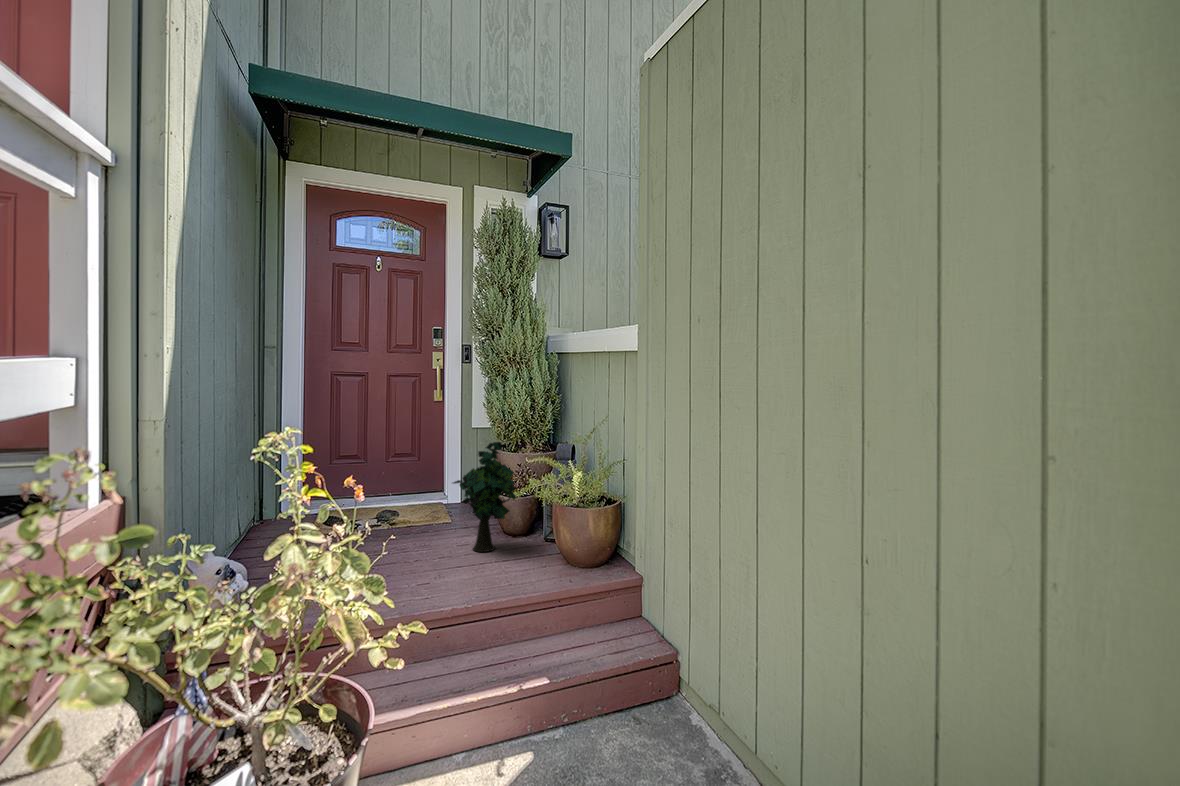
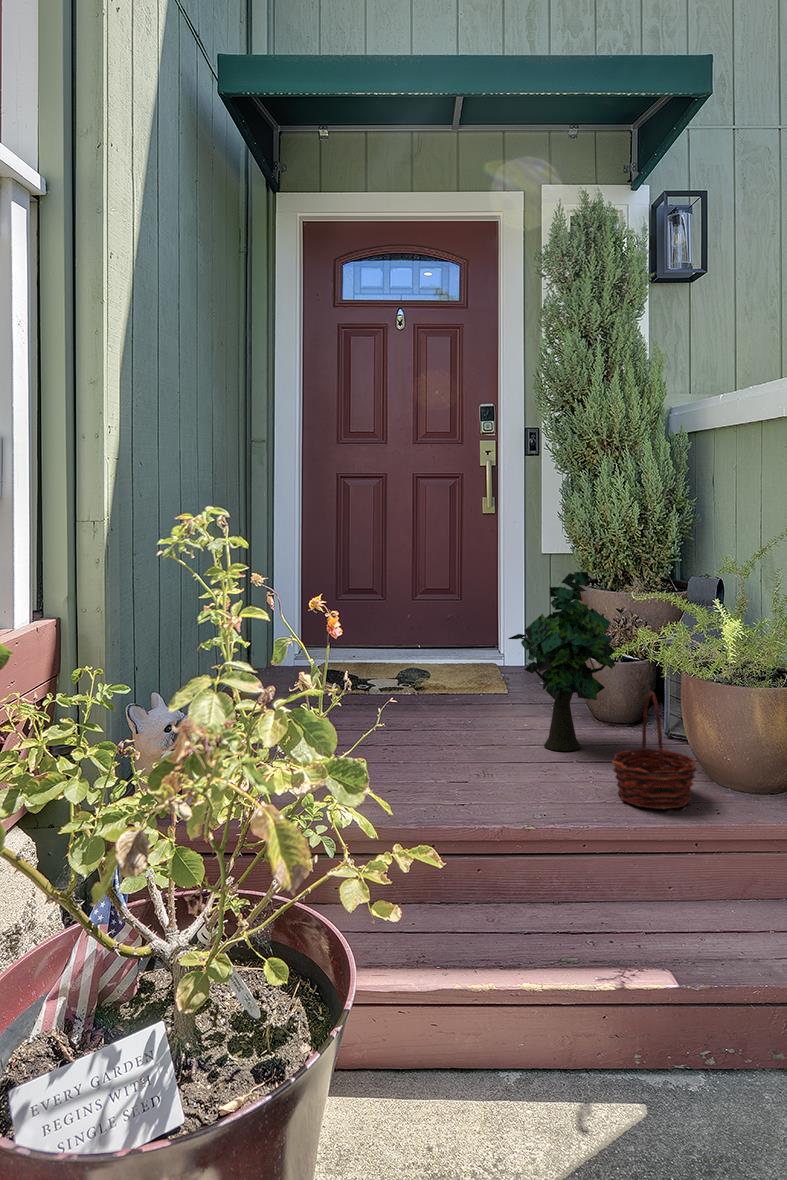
basket: none [515,515,561,584] -> present [612,691,696,809]

